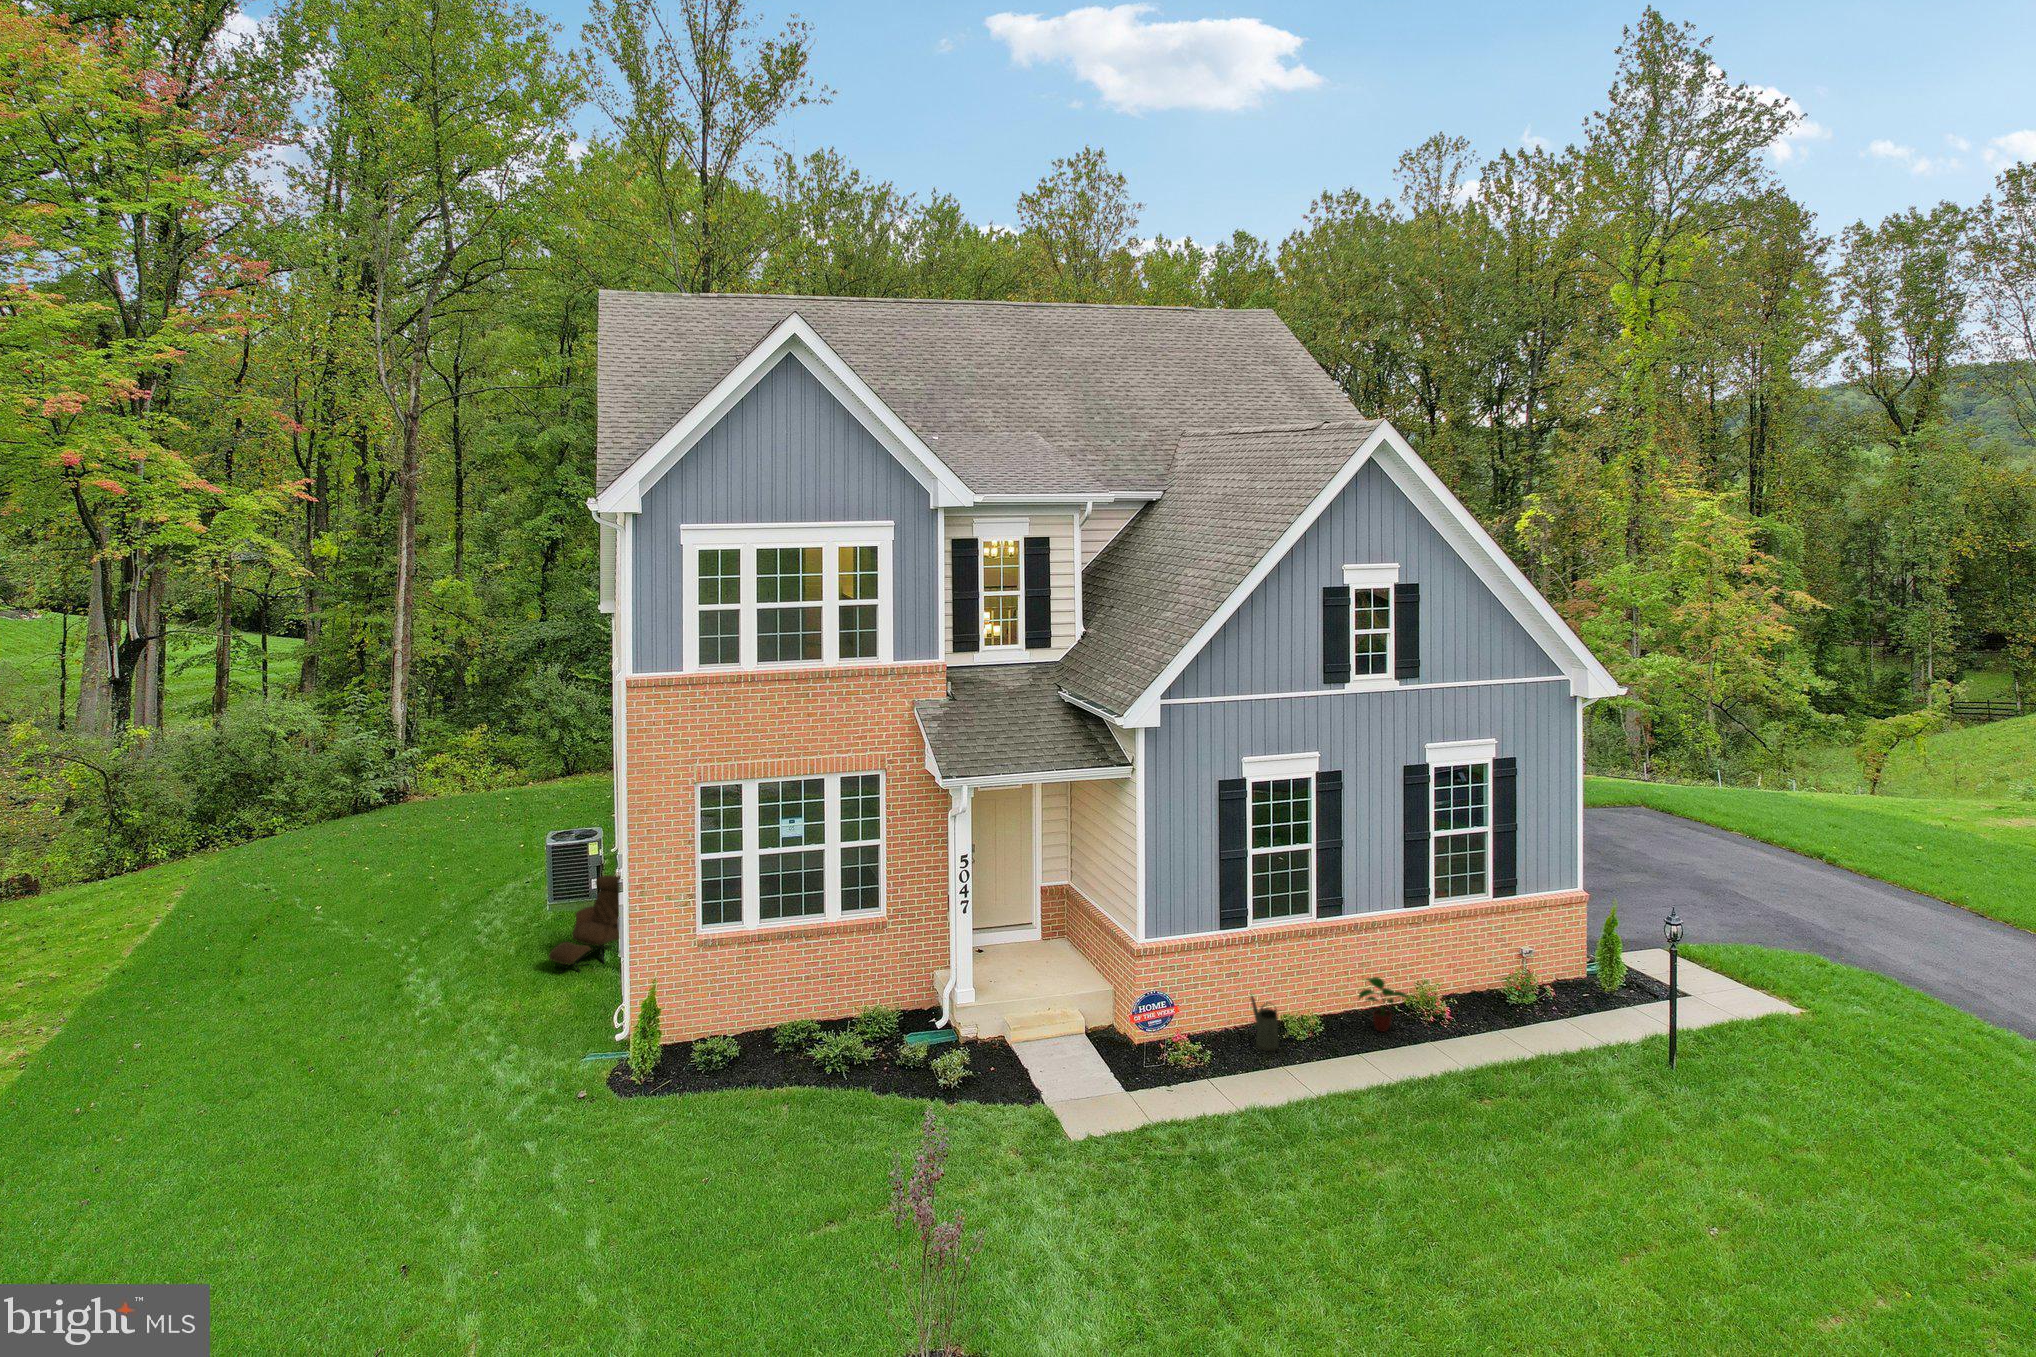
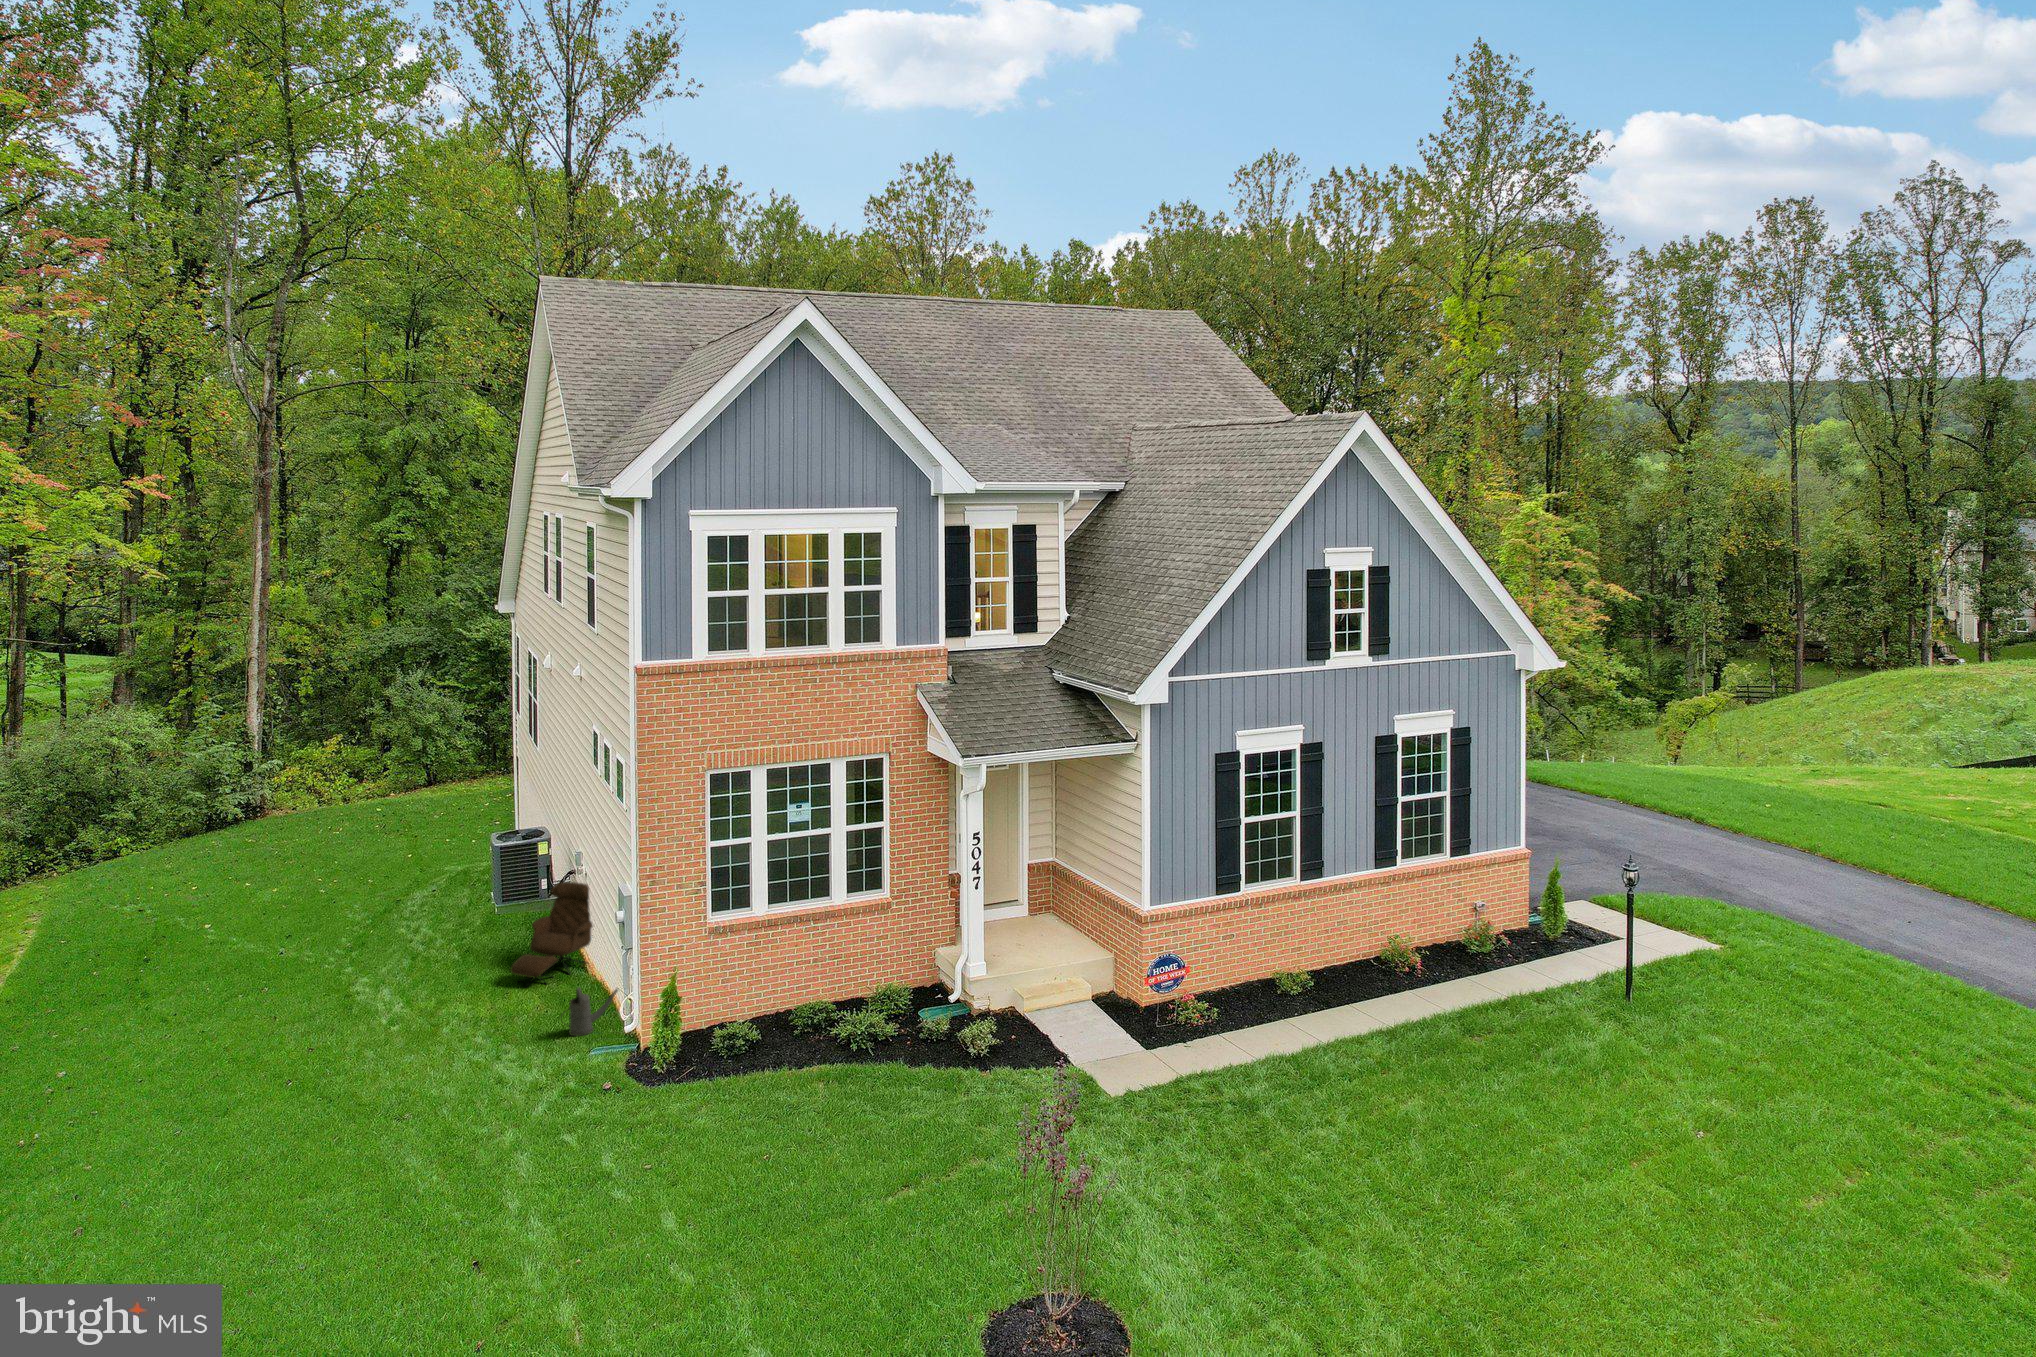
potted plant: present [1359,977,1409,1032] -> none [1348,932,1394,981]
watering can: present [1250,996,1279,1051] -> present [561,988,618,1036]

